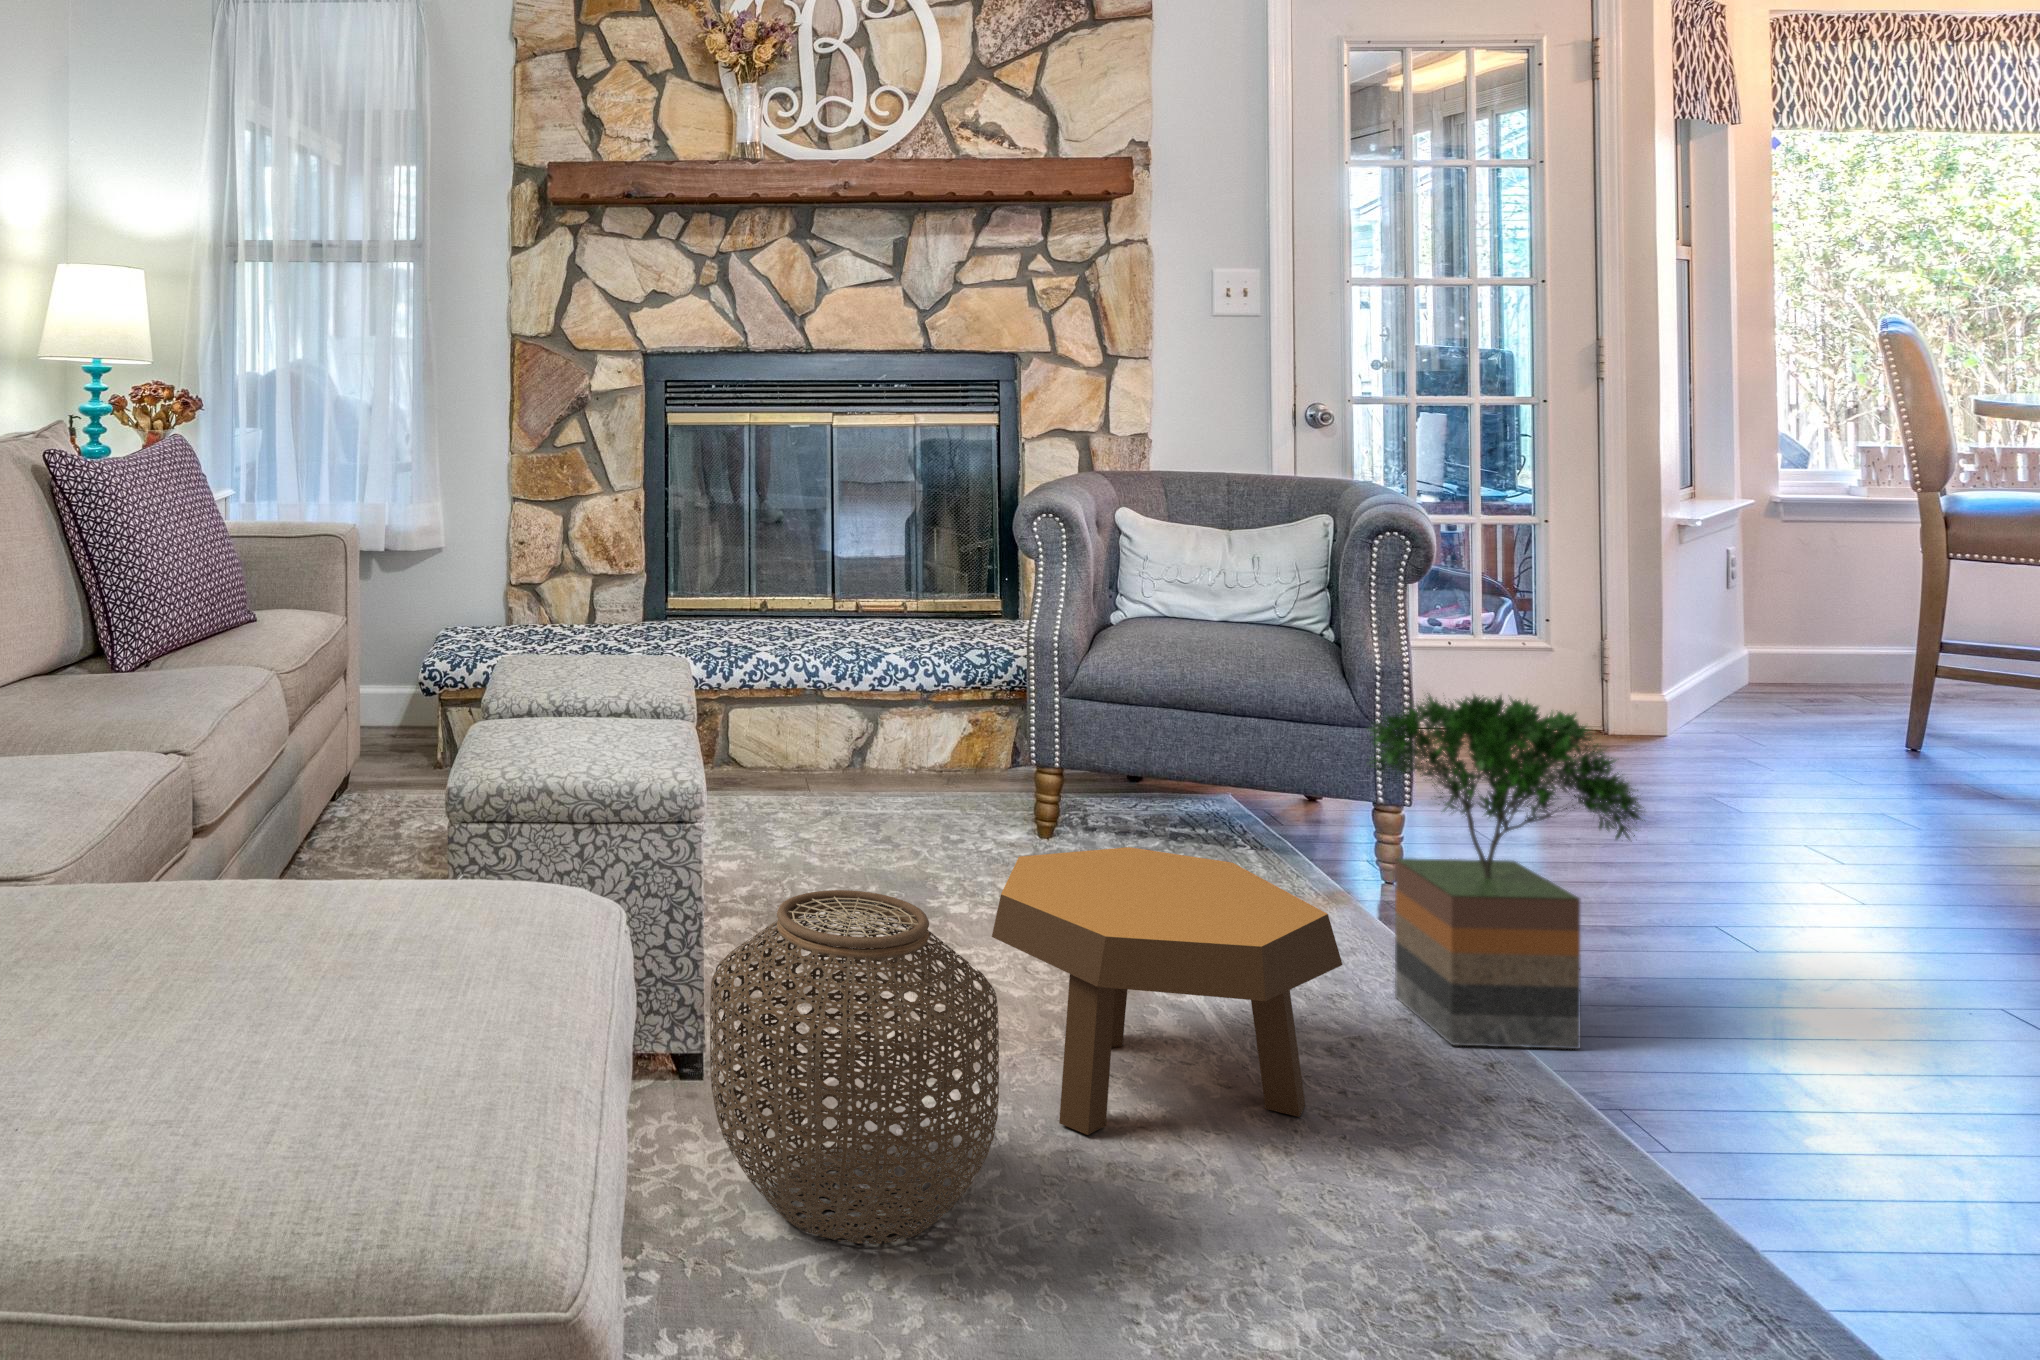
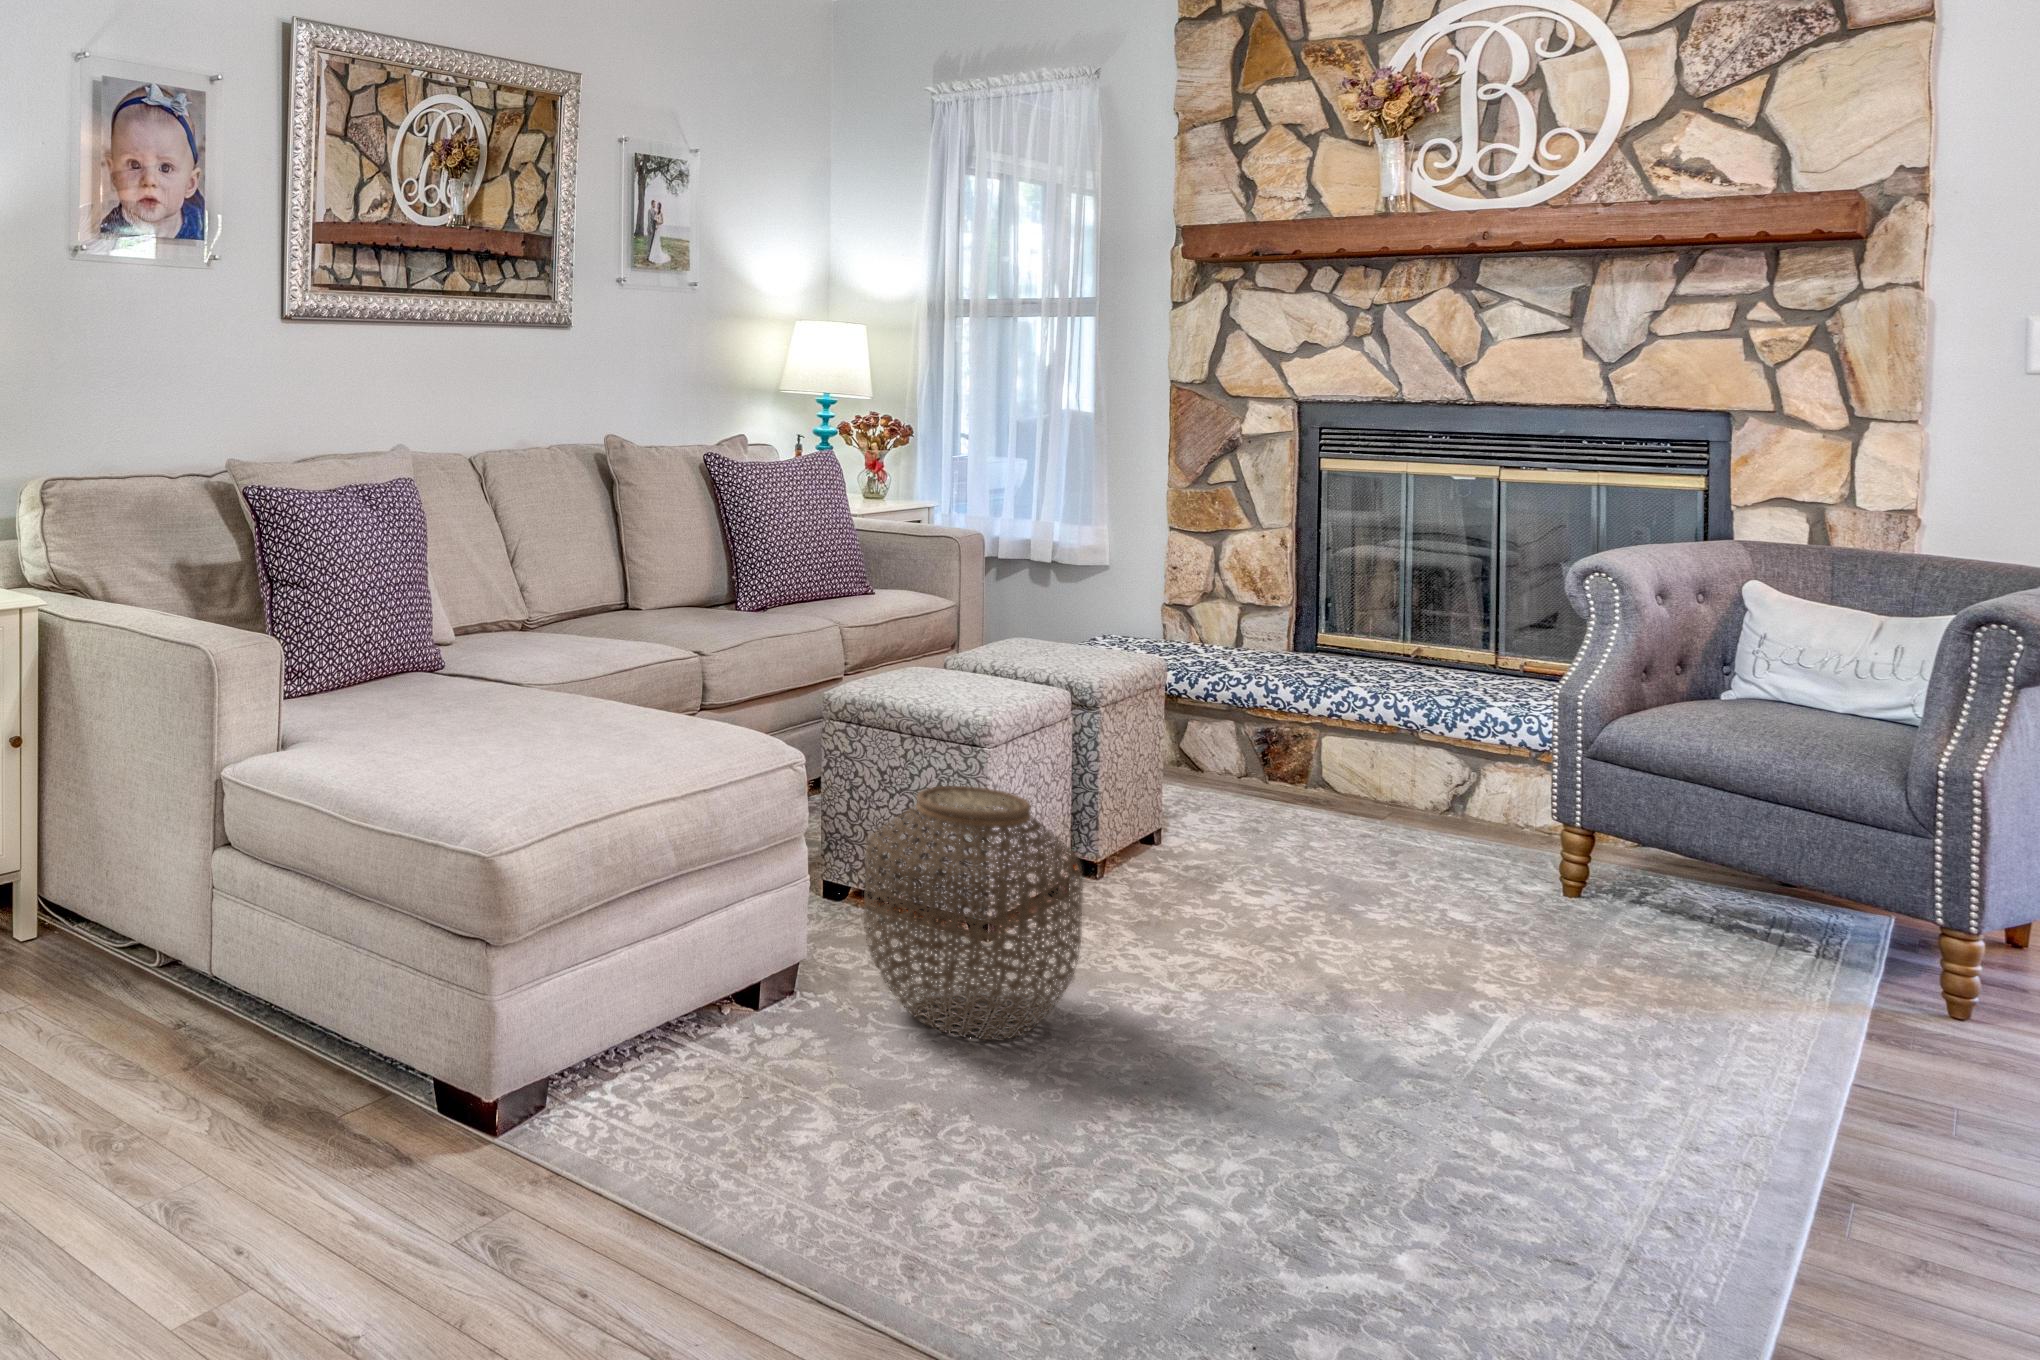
potted tree: present [1368,695,1645,1049] -> none [1675,744,1973,1135]
footstool: present [992,847,1343,1135] -> none [1194,830,1492,1082]

